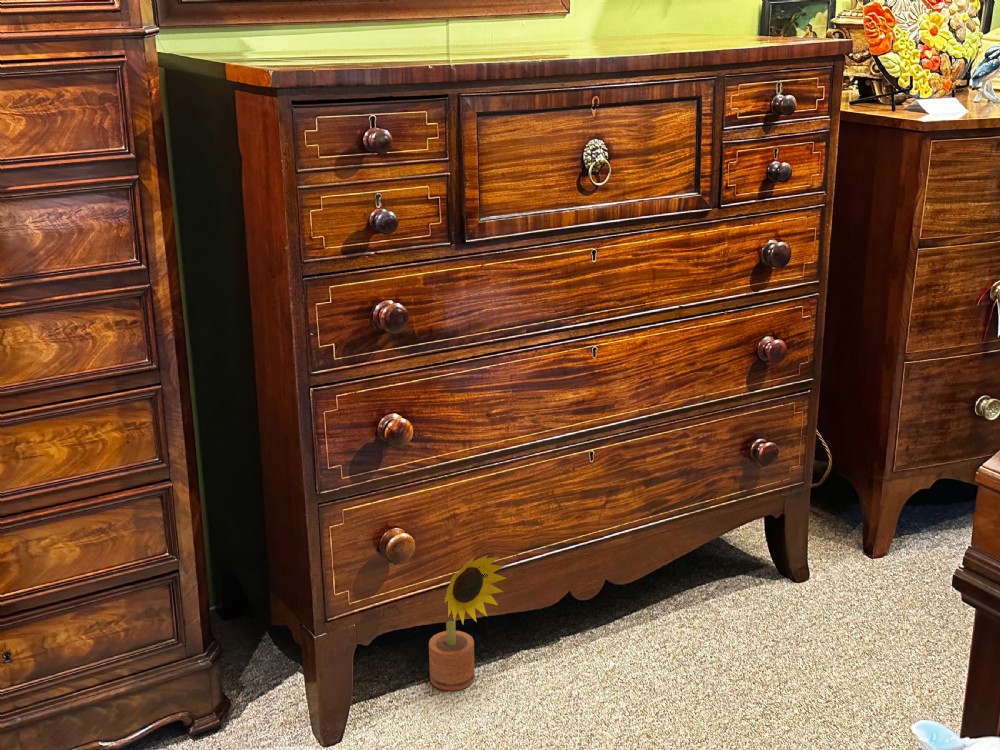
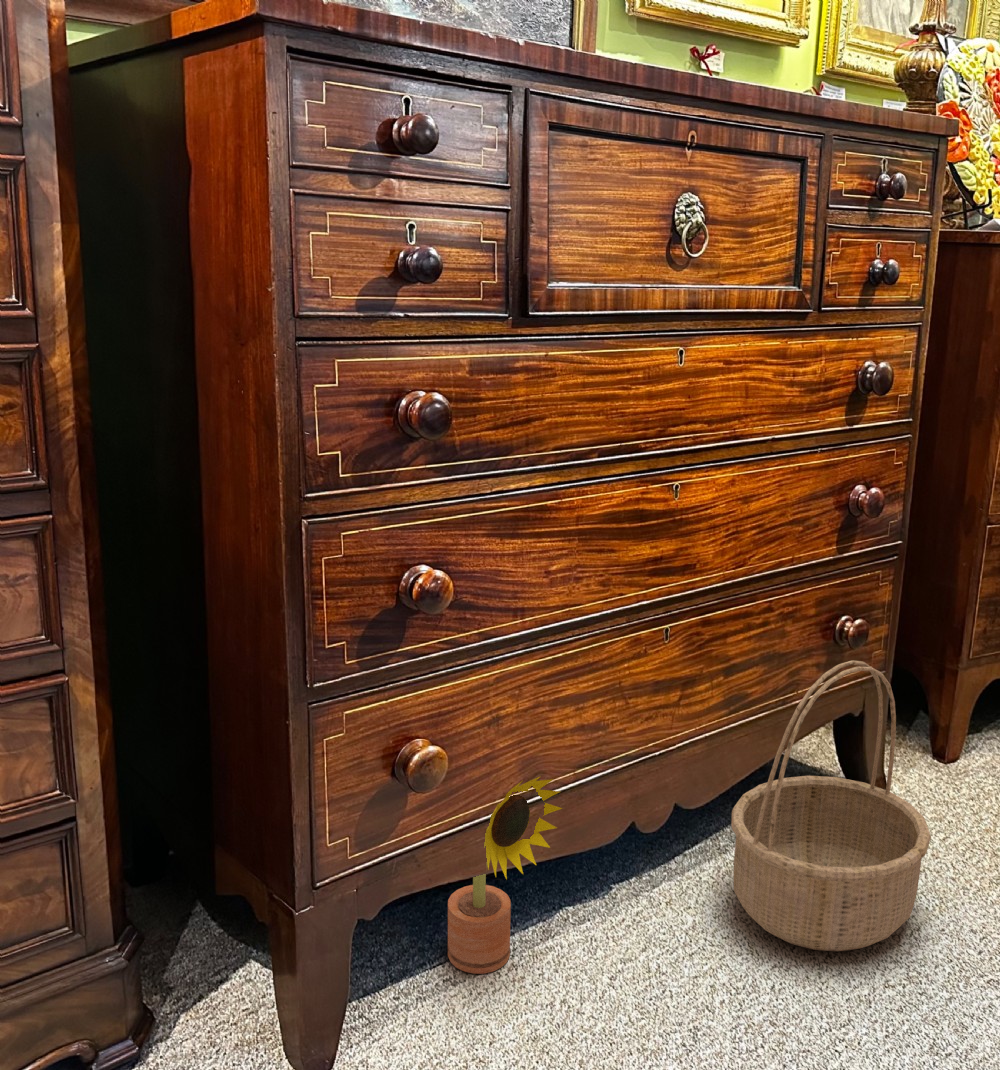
basket: none [642,478,792,689] -> present [732,660,931,951]

